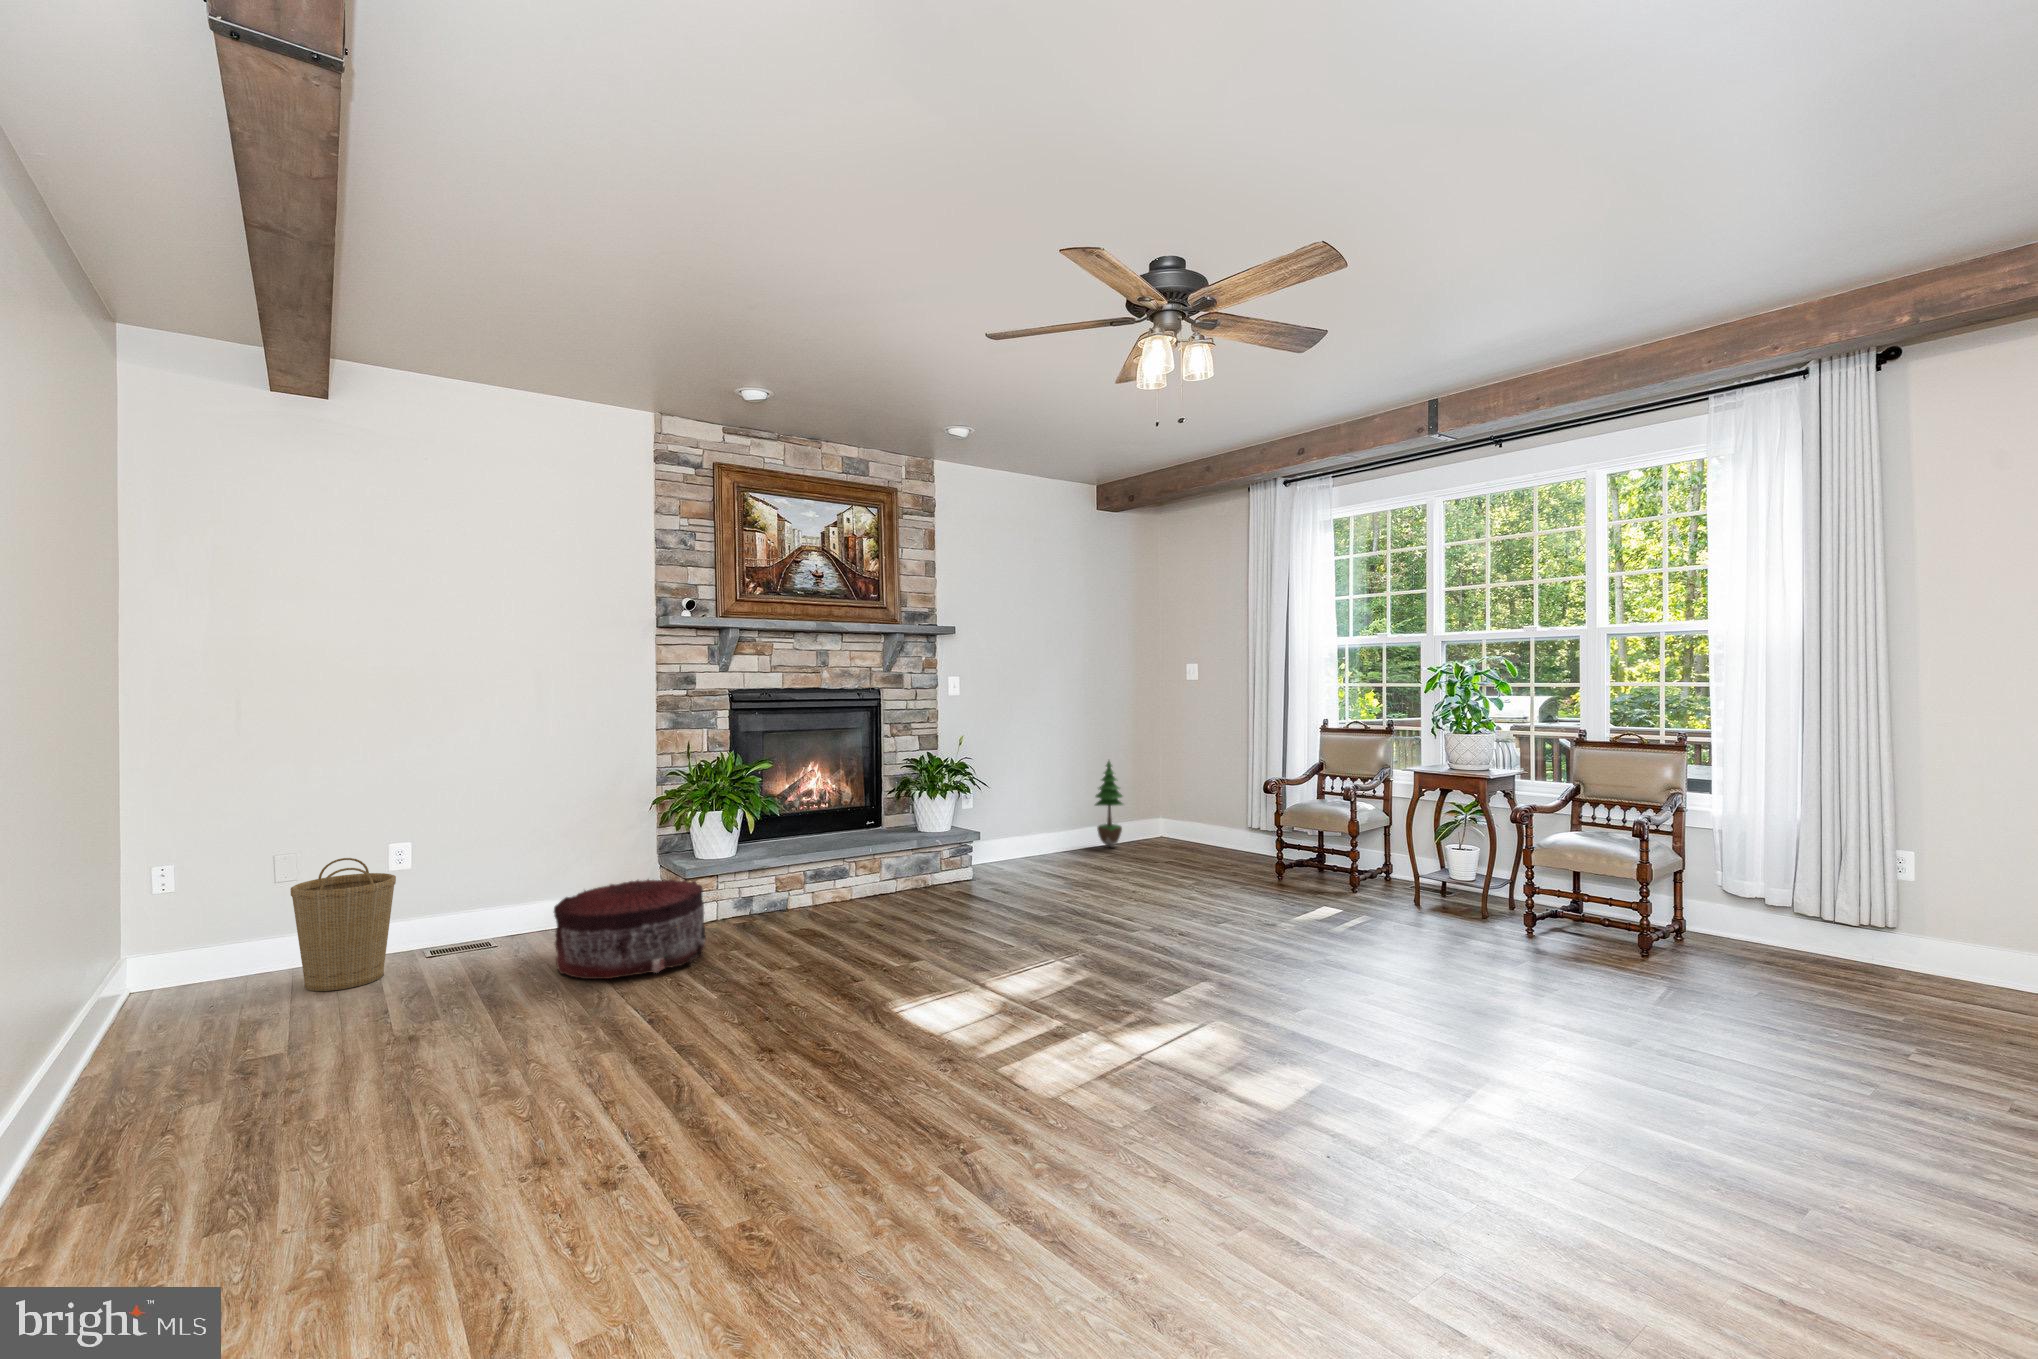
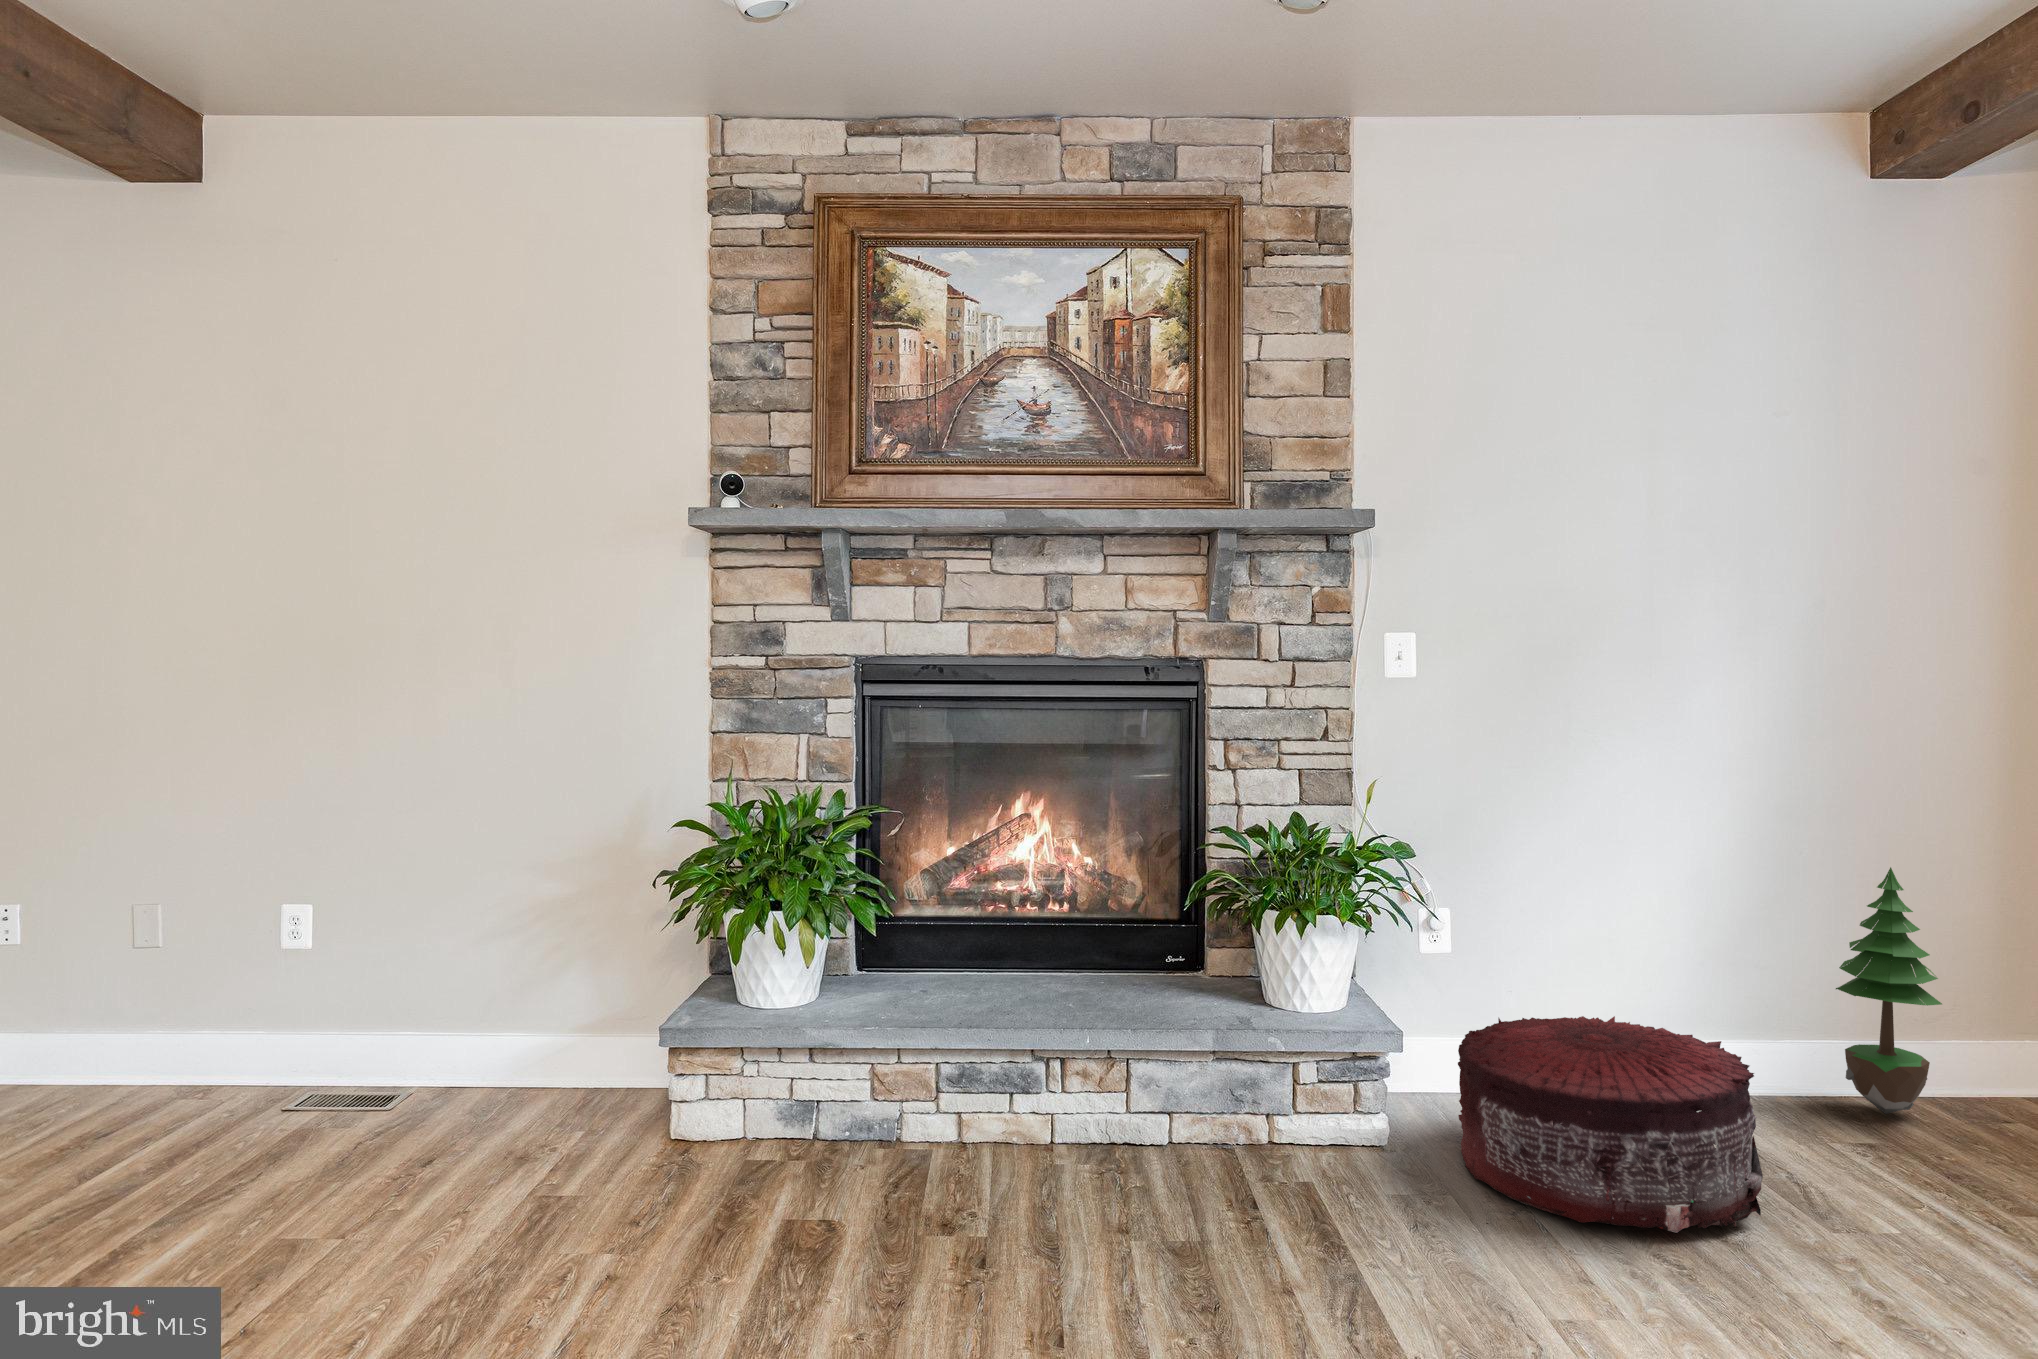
basket: present [290,858,396,991] -> none [89,910,251,1125]
pouf: present [554,879,706,979] -> present [1458,1016,1763,1233]

